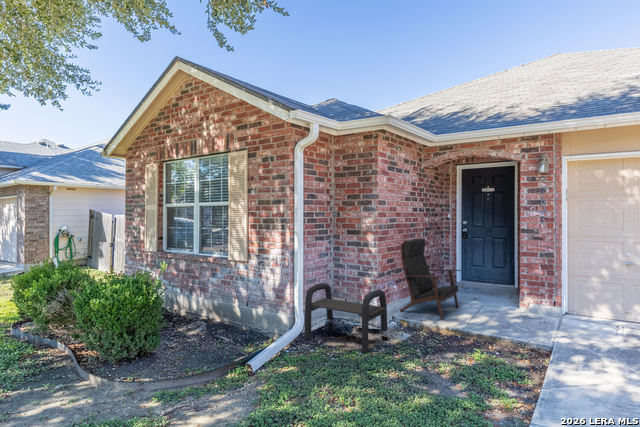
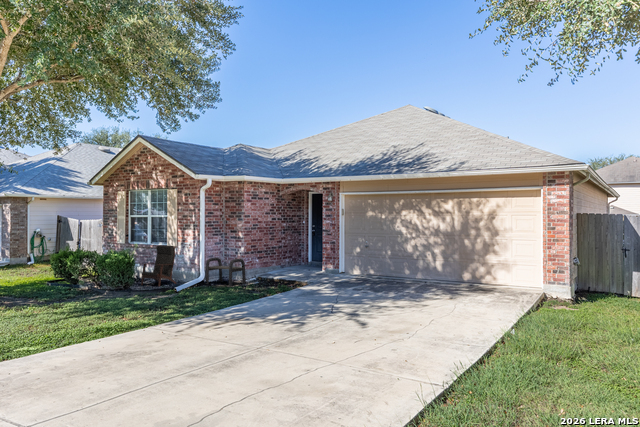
lounge chair: present [400,239,461,319] -> present [141,245,176,286]

